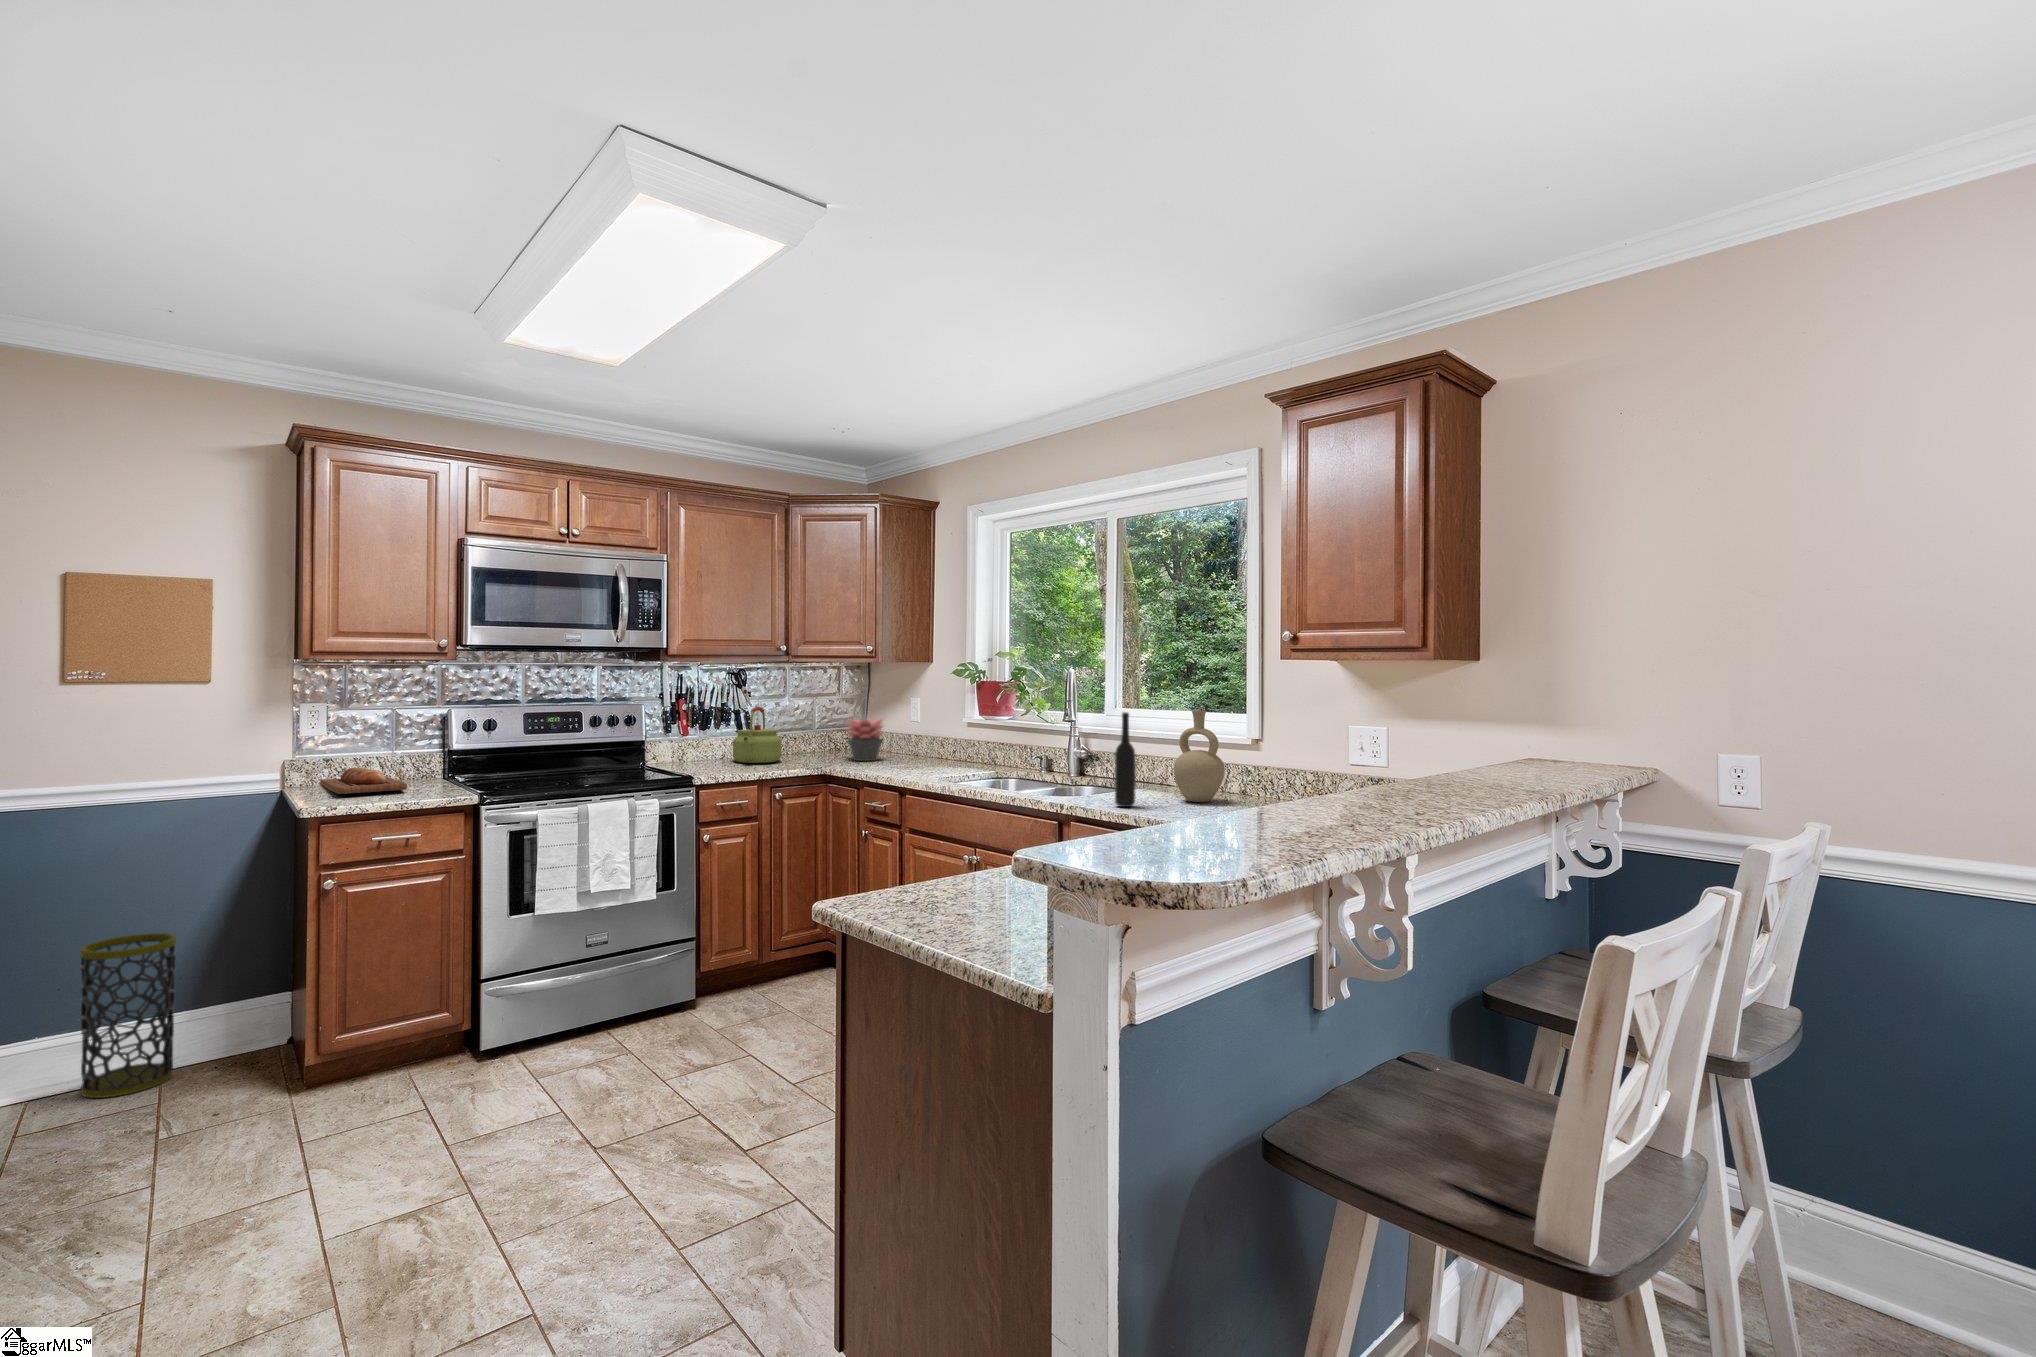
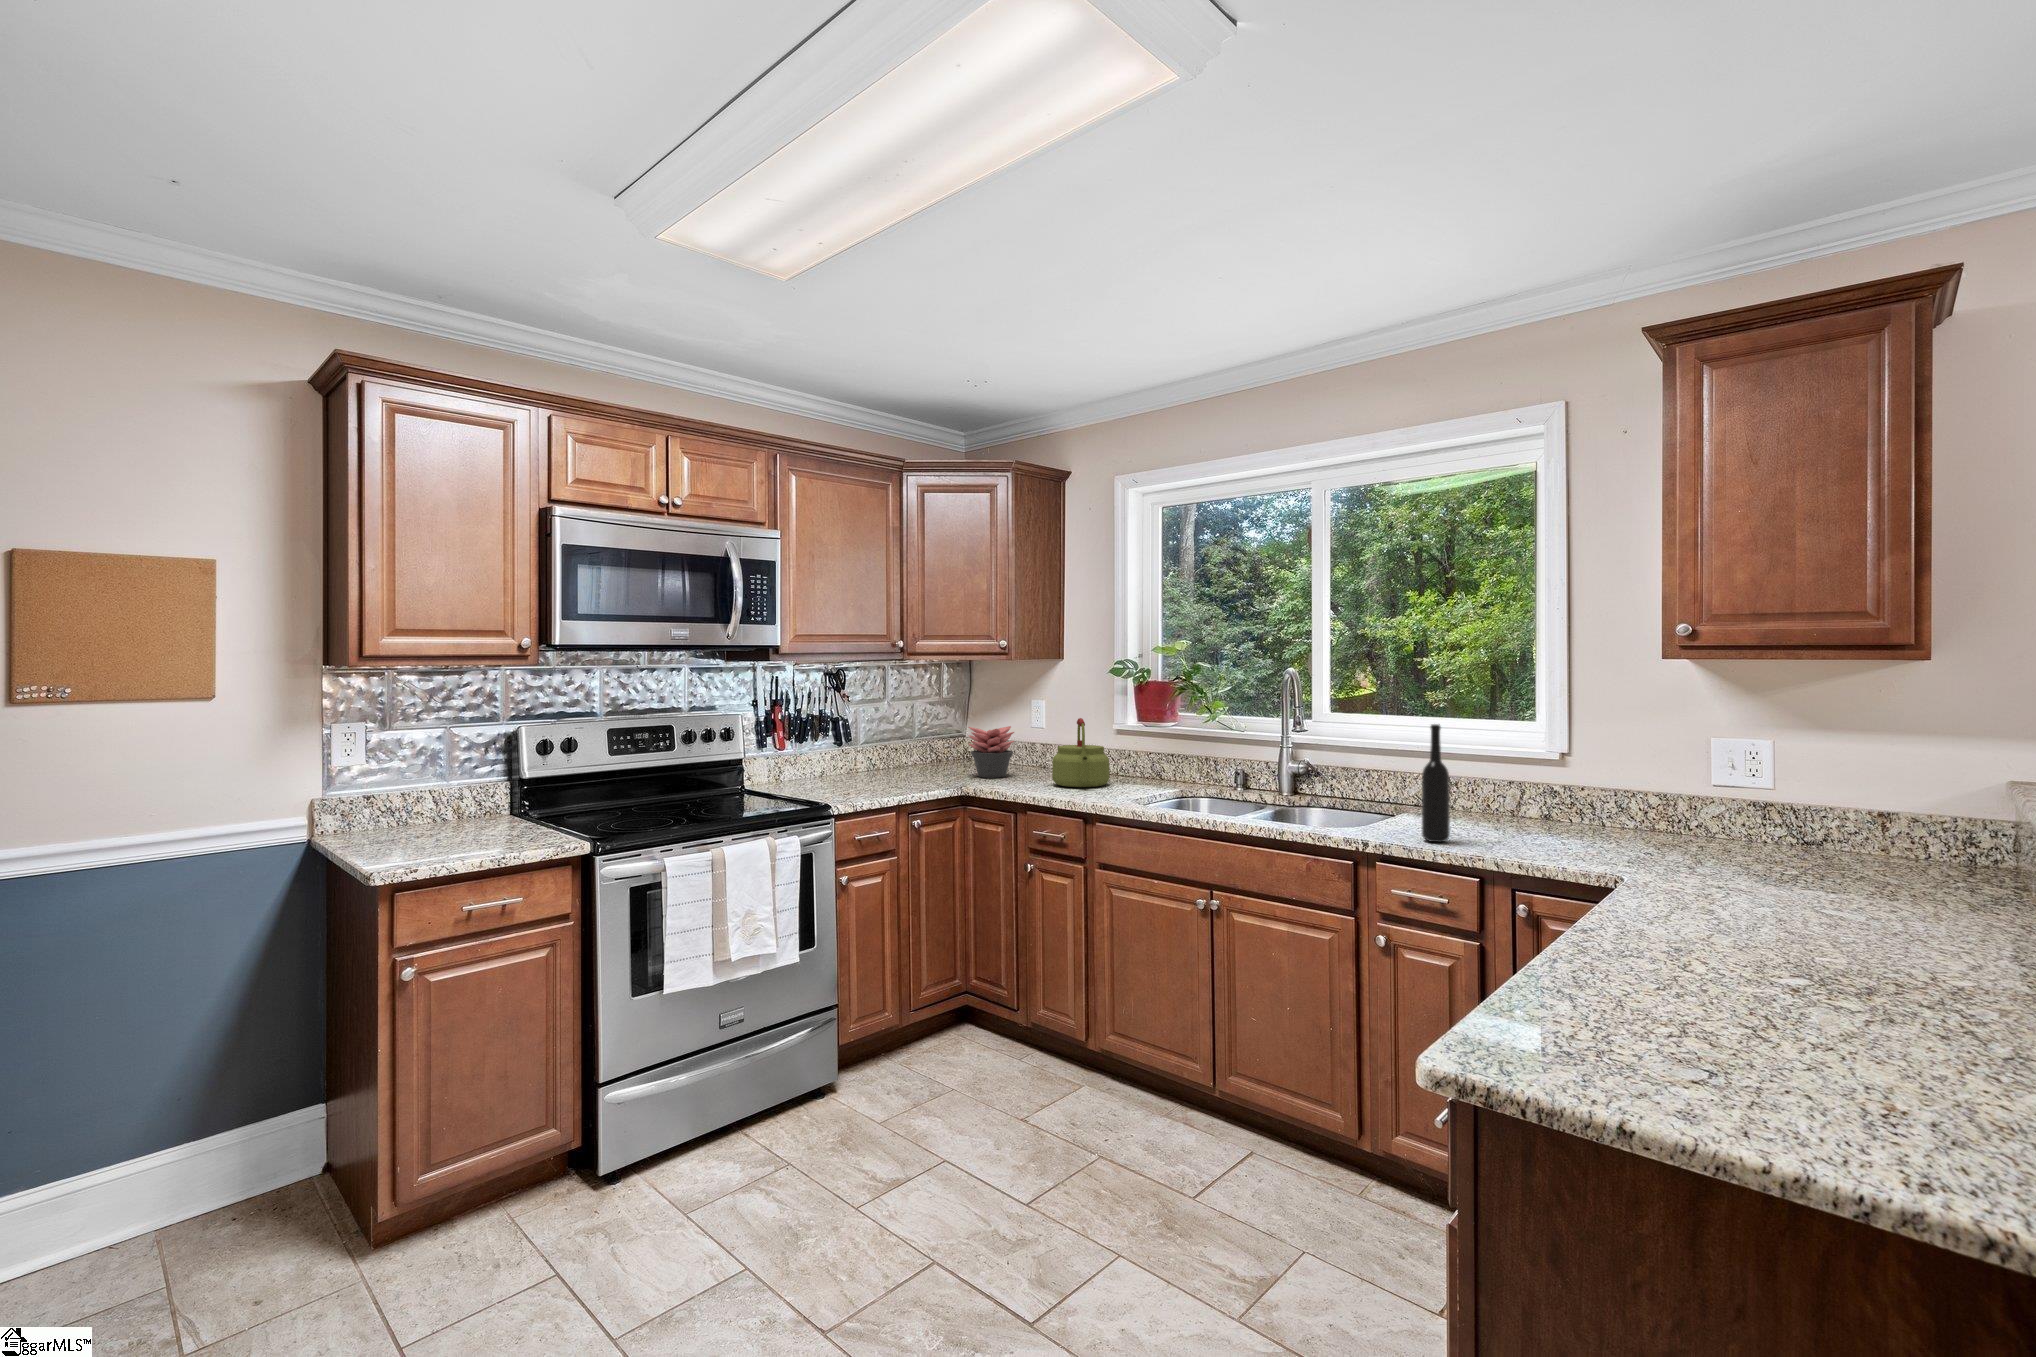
kettle: present [733,707,782,763] -> present [1052,718,1109,787]
vase: present [1174,710,1225,802] -> none [1473,720,1542,833]
bread loaf: present [320,768,407,794] -> none [363,806,489,845]
trash can: present [81,933,176,1098] -> none [46,1040,179,1281]

